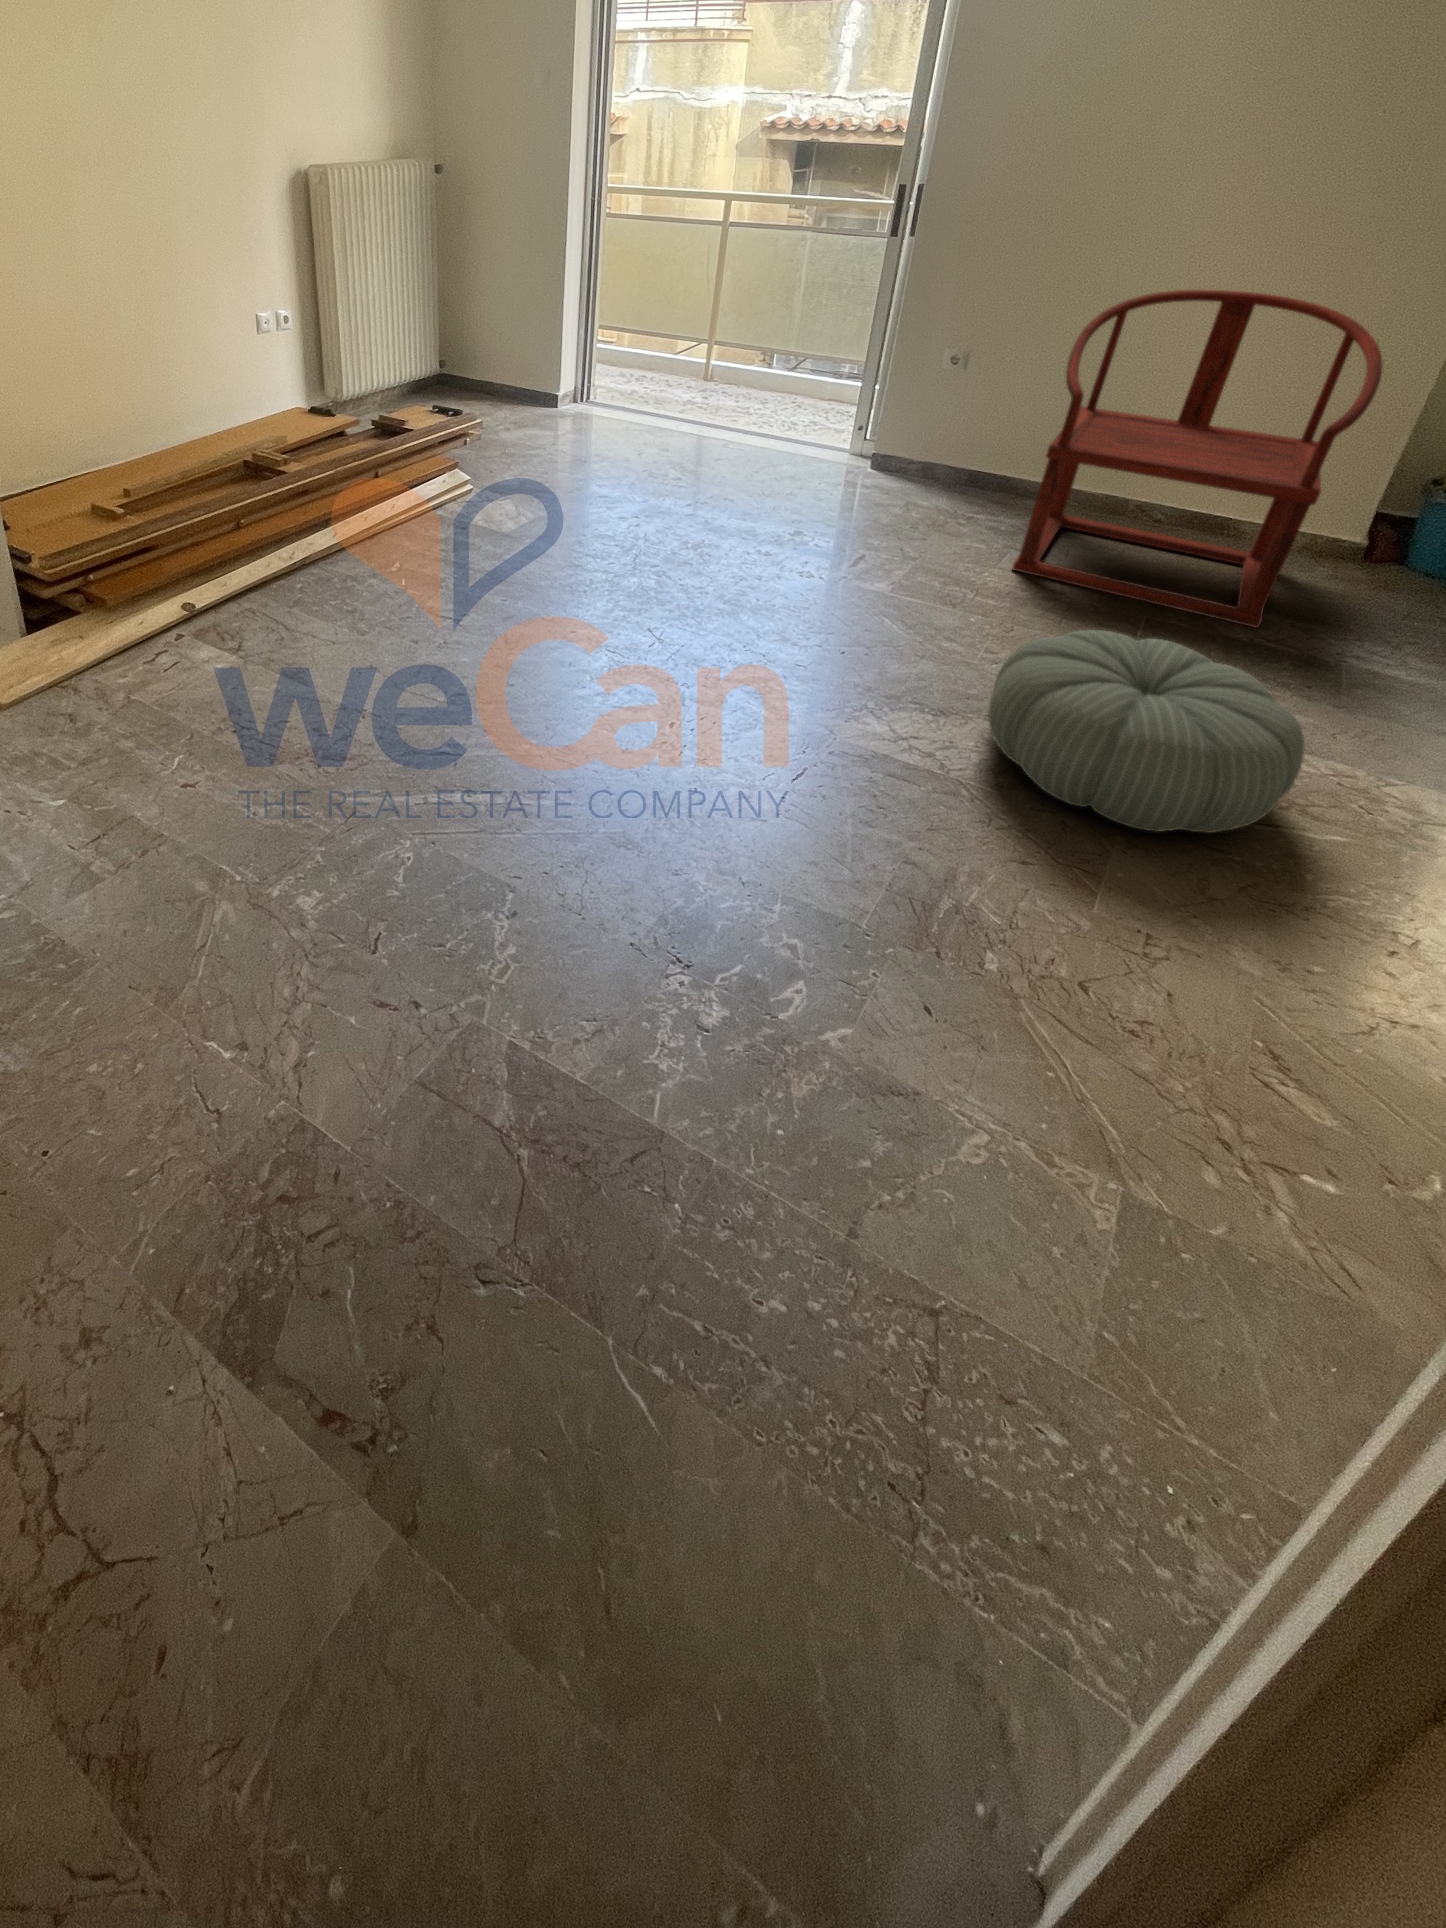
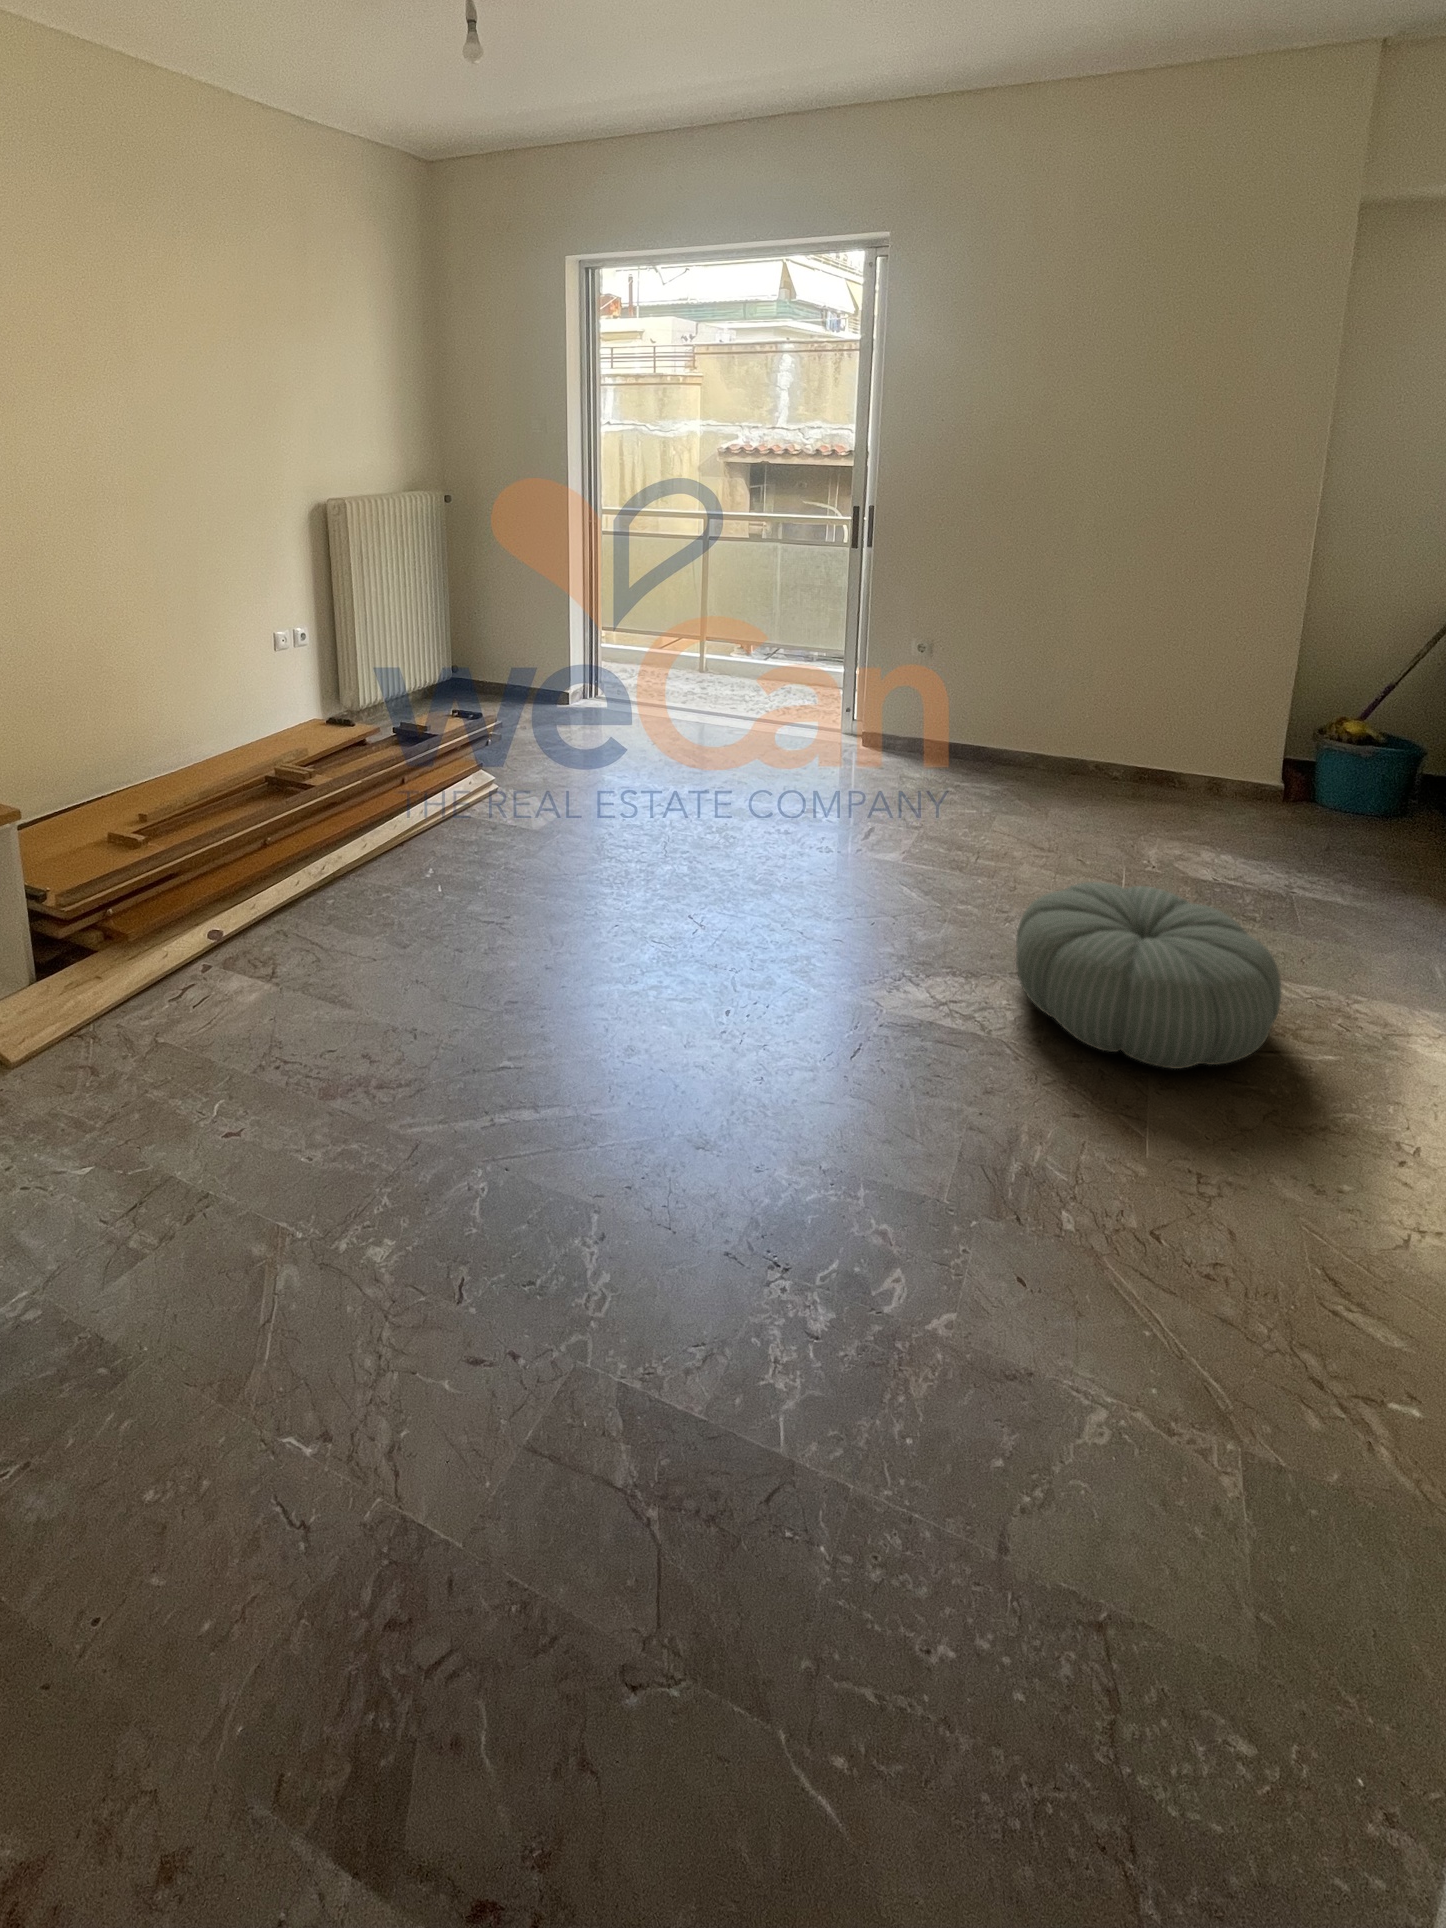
armchair: present [1013,290,1382,628] -> none [1008,586,1256,868]

